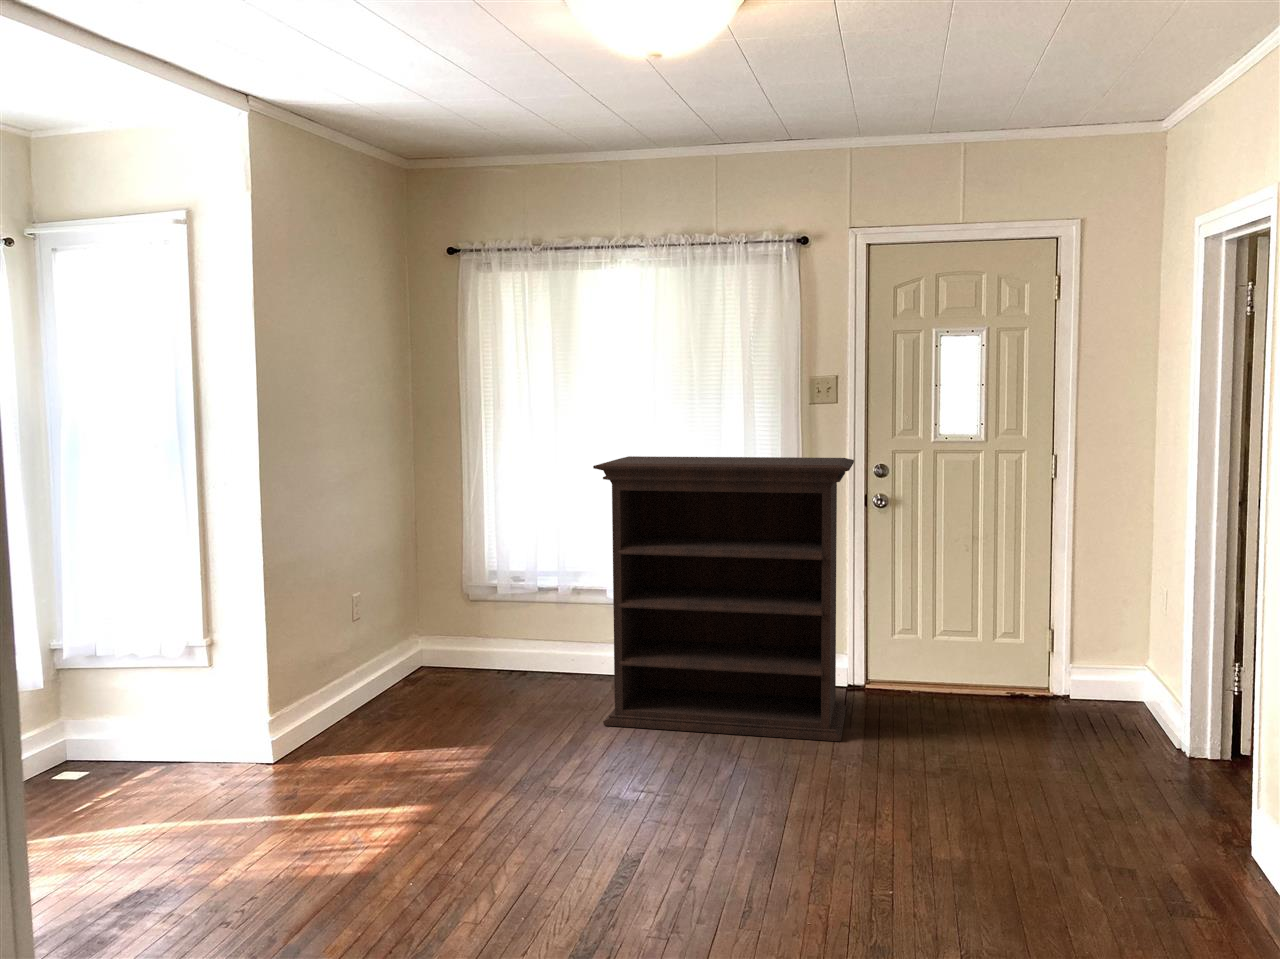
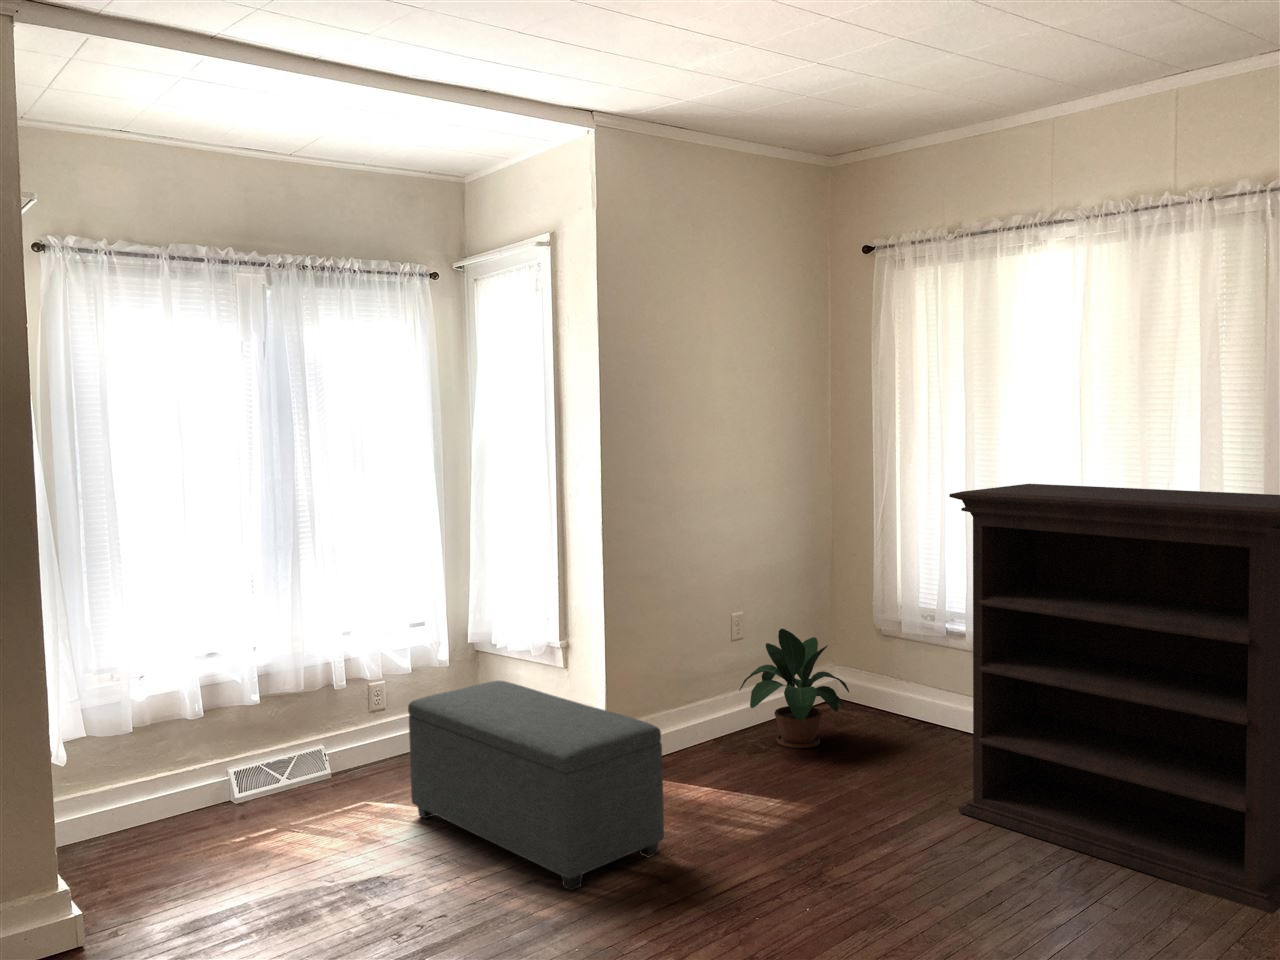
potted plant: none [368,598,465,706] -> present [739,629,849,748]
ottoman: none [93,680,403,853] -> present [408,681,664,890]

